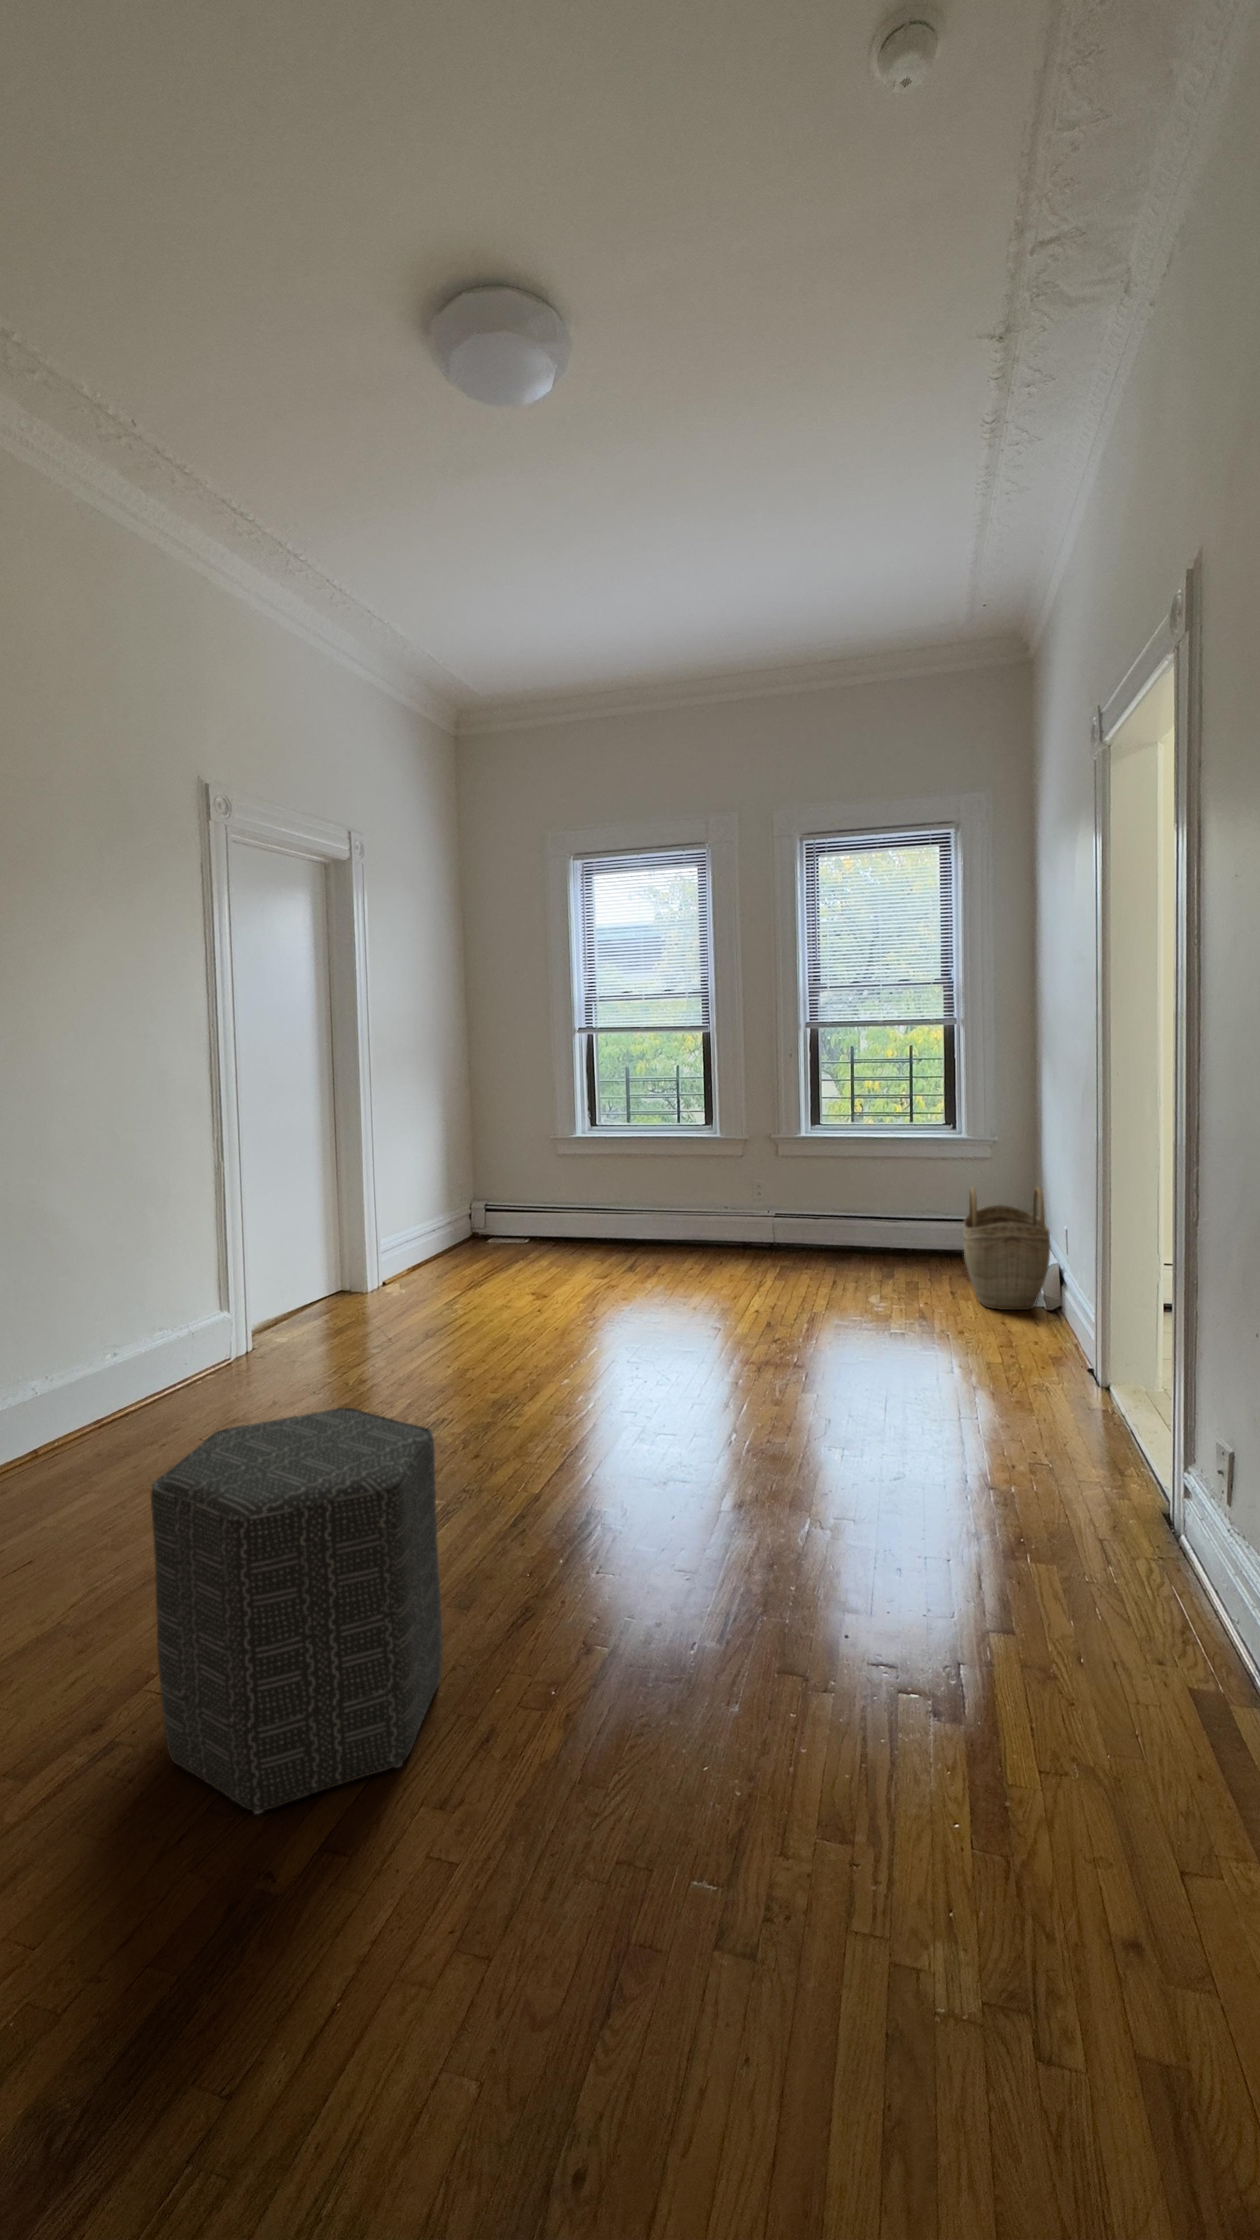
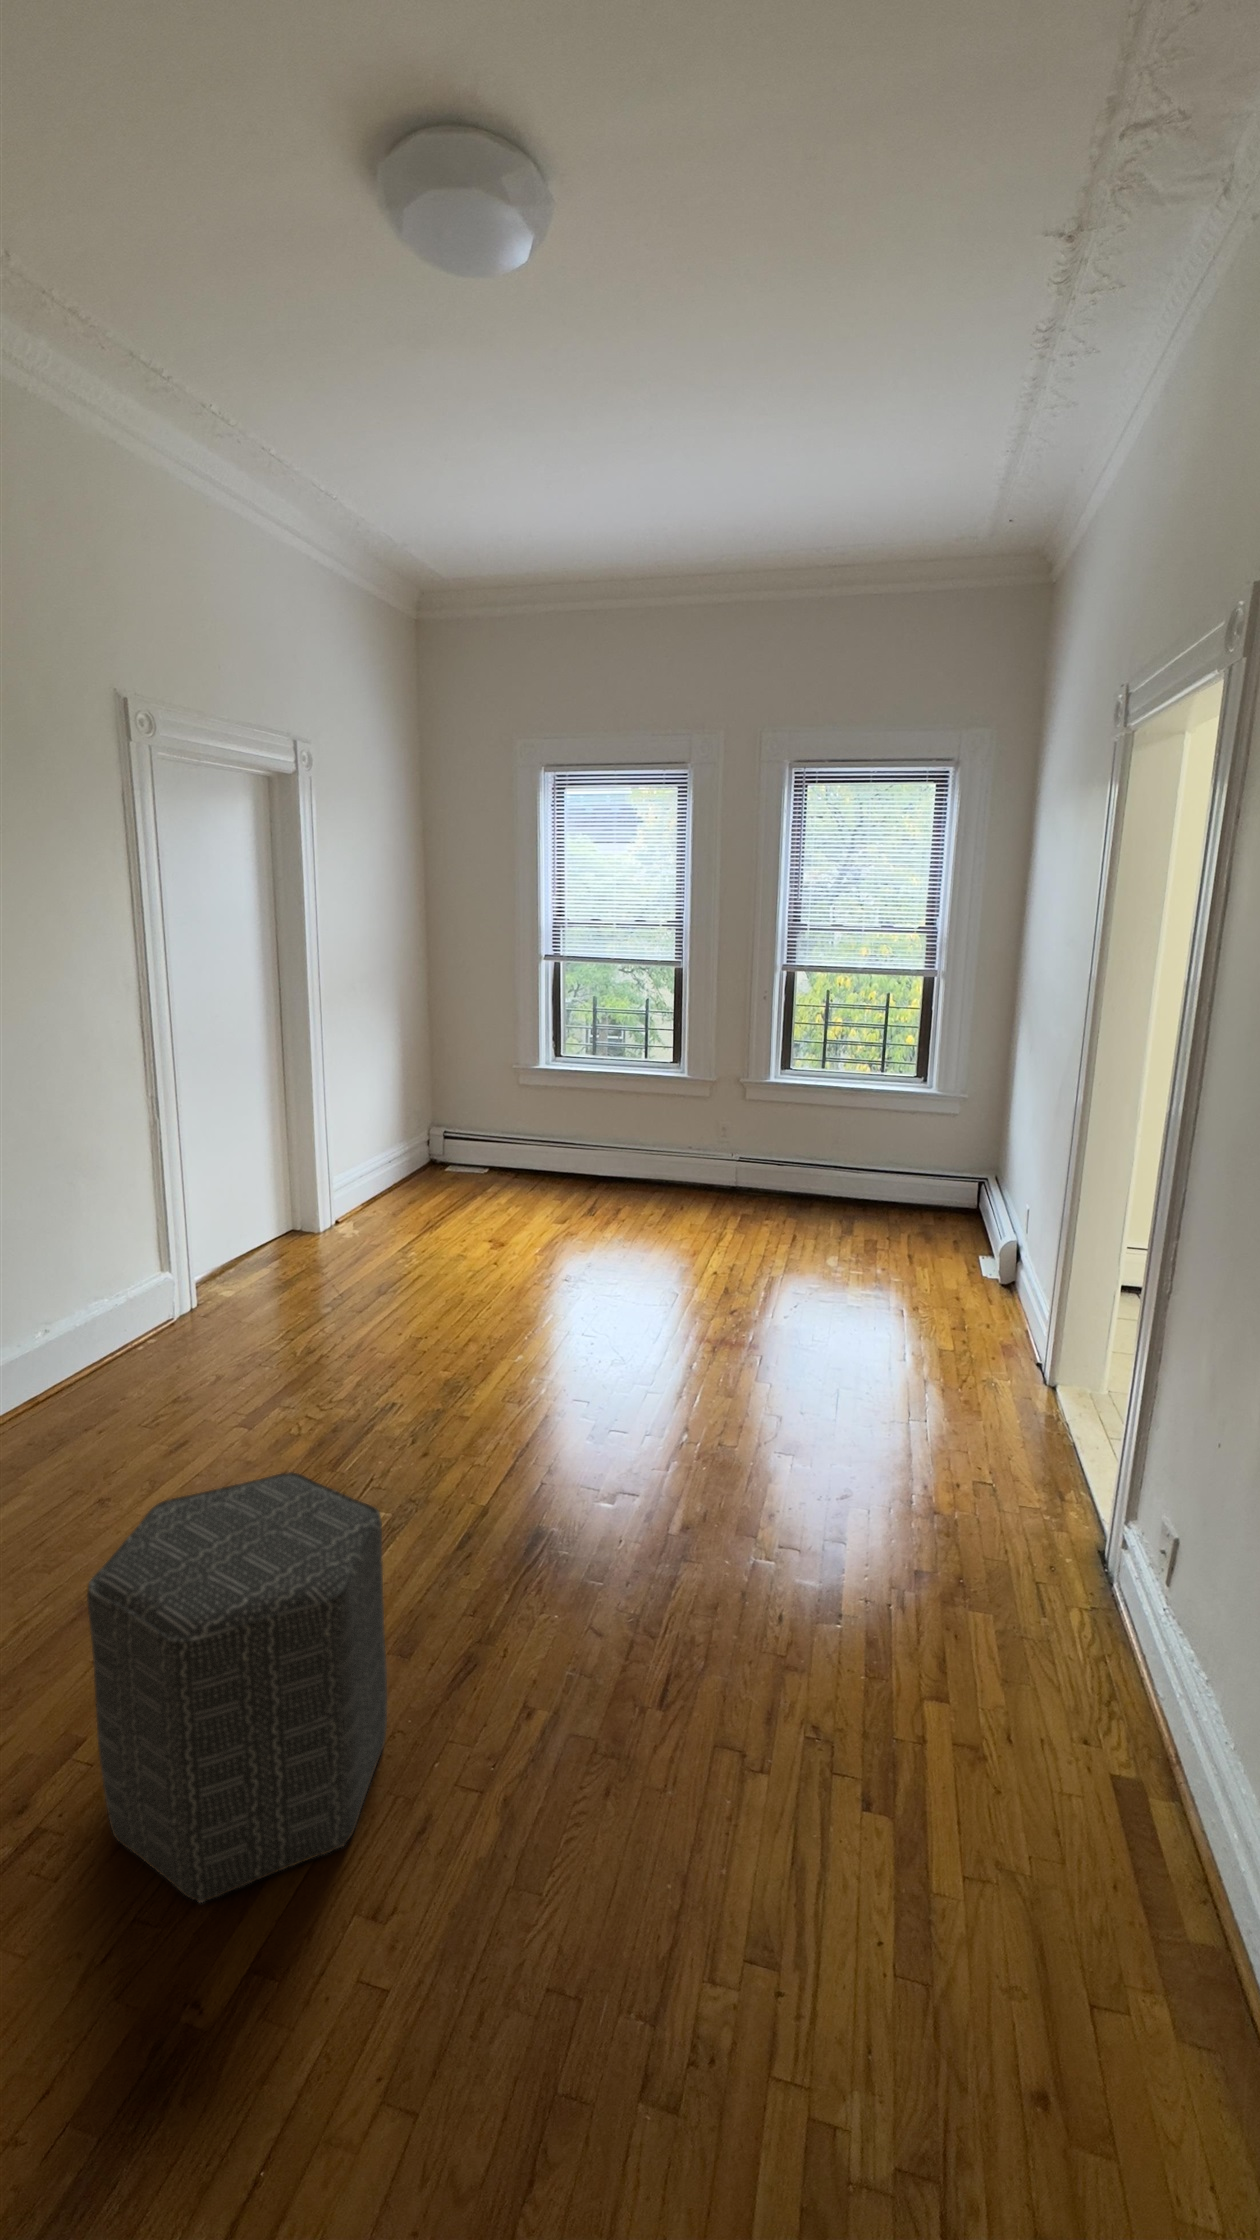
woven basket: present [963,1187,1051,1310] -> none [926,1158,1013,1285]

